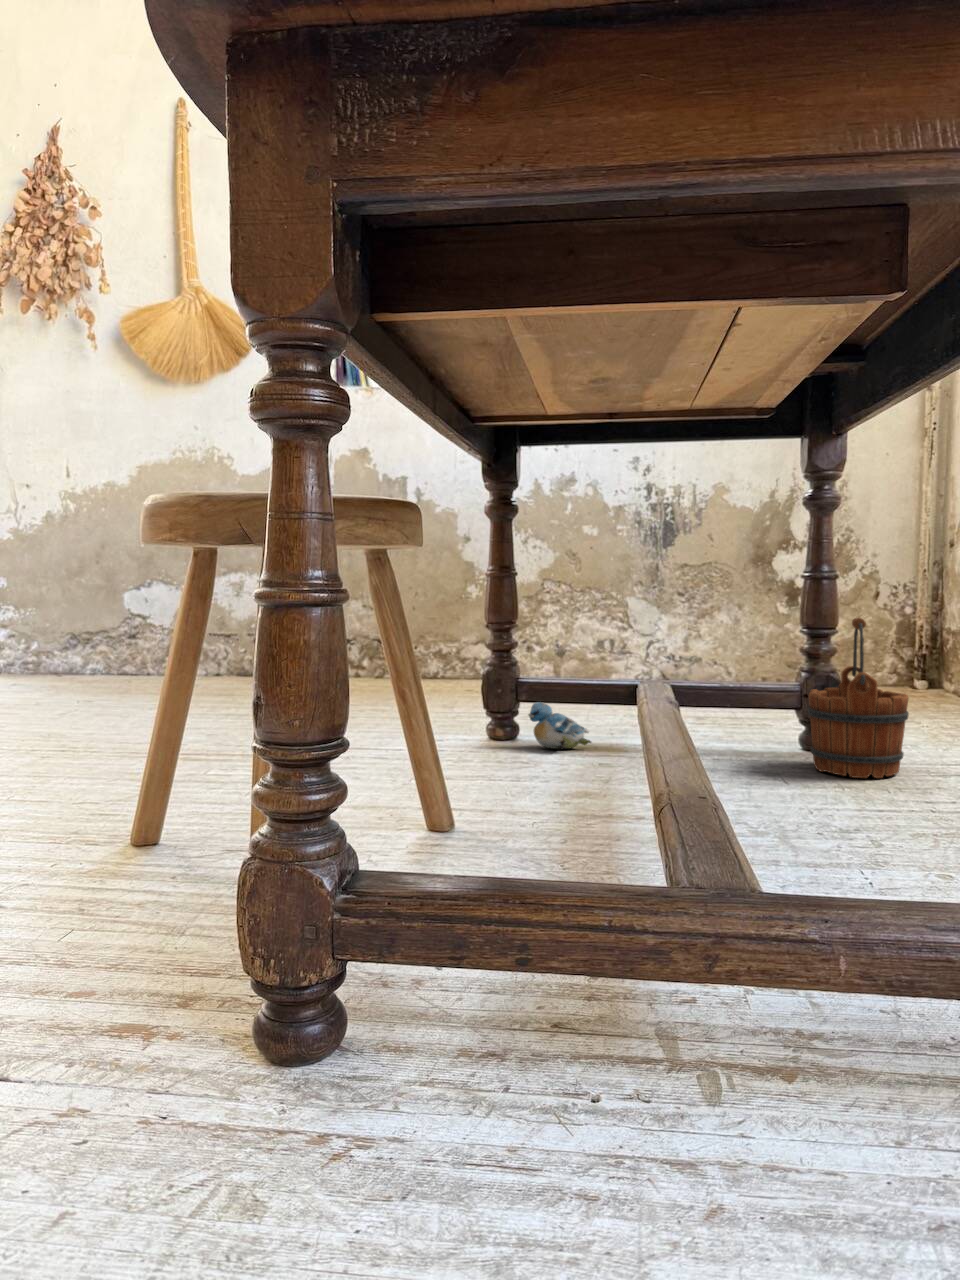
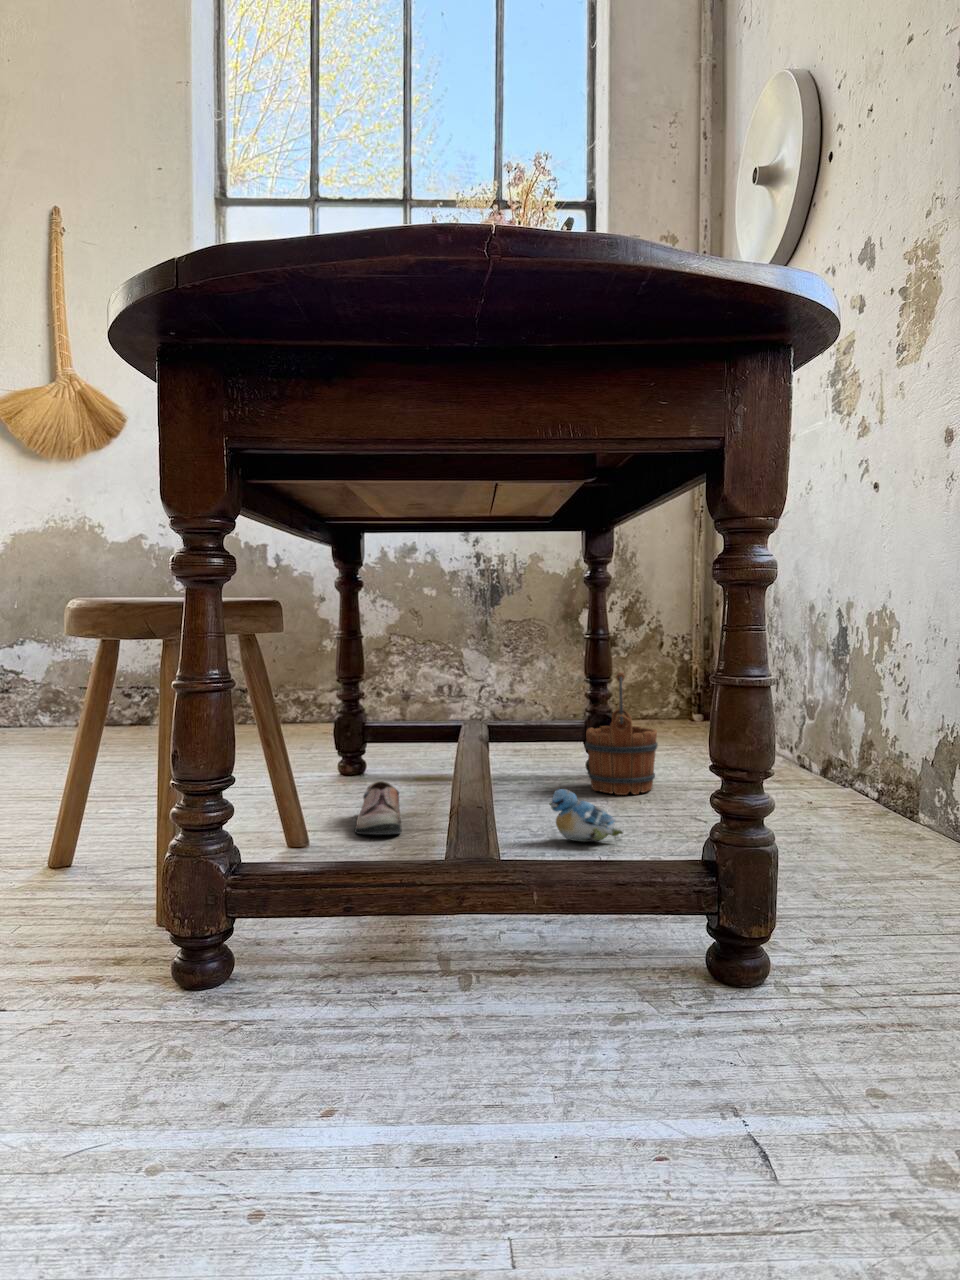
plush toy: present [528,702,591,749] -> present [549,789,623,842]
shoe: none [513,748,575,819] -> present [355,781,402,835]

